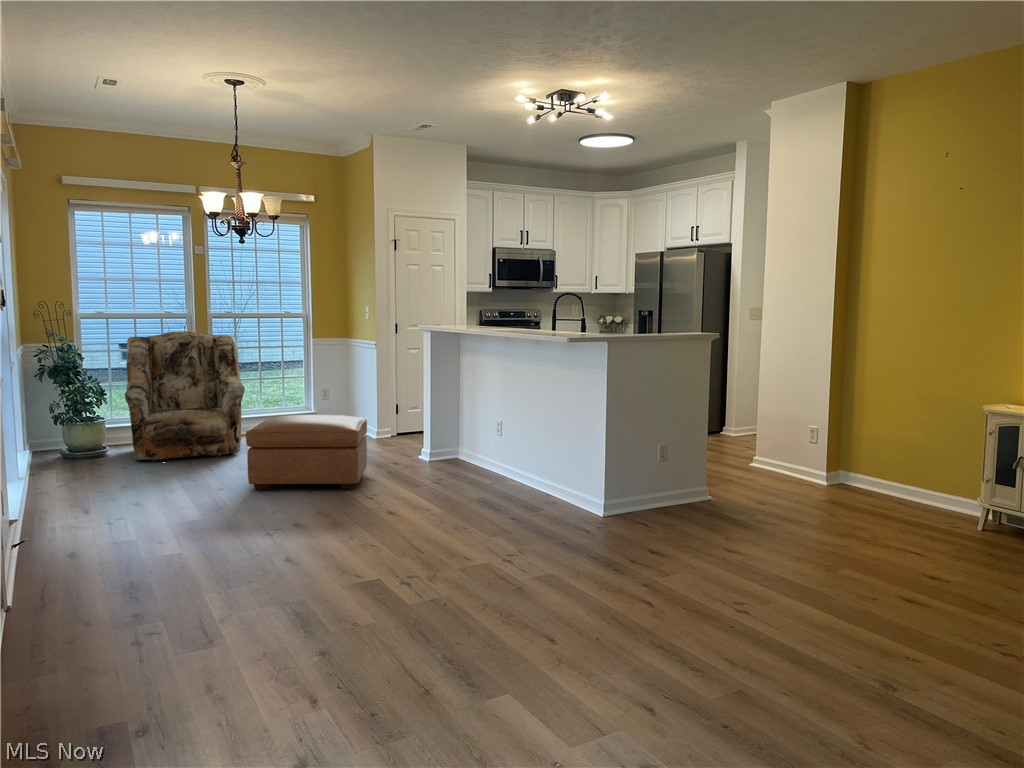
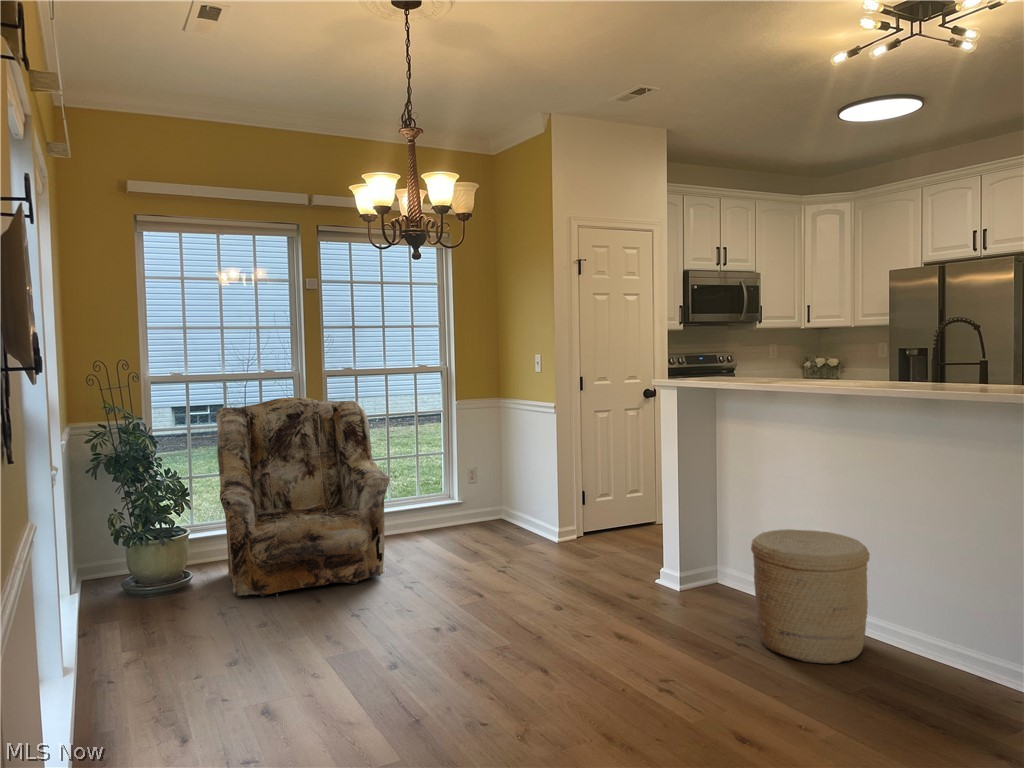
ottoman: present [246,415,367,490] -> none [436,526,621,662]
woven basket: none [442,421,508,494] -> present [751,529,870,664]

